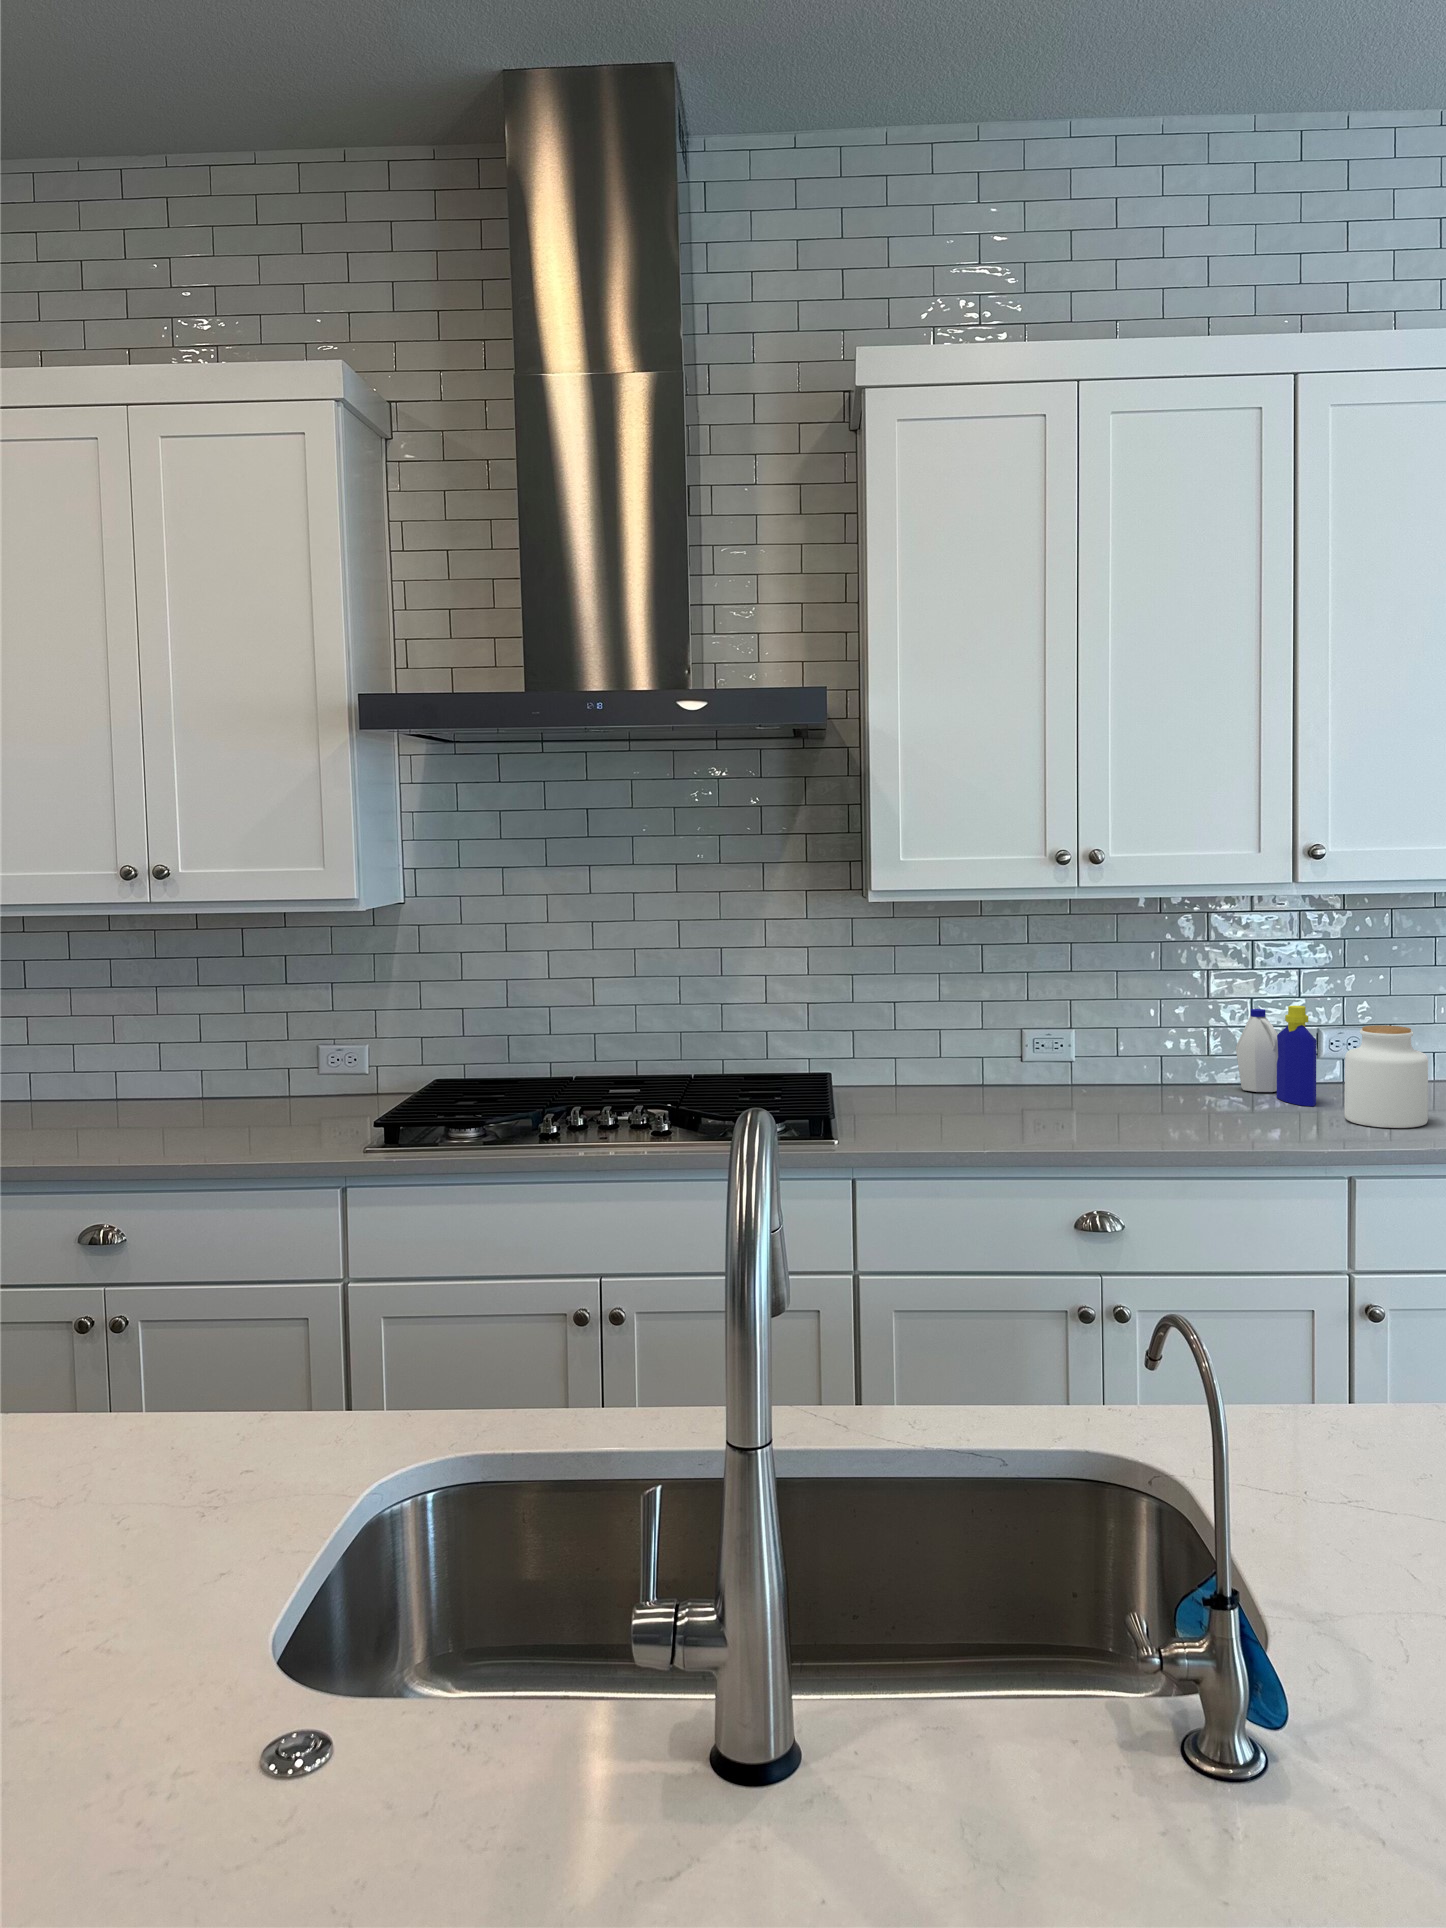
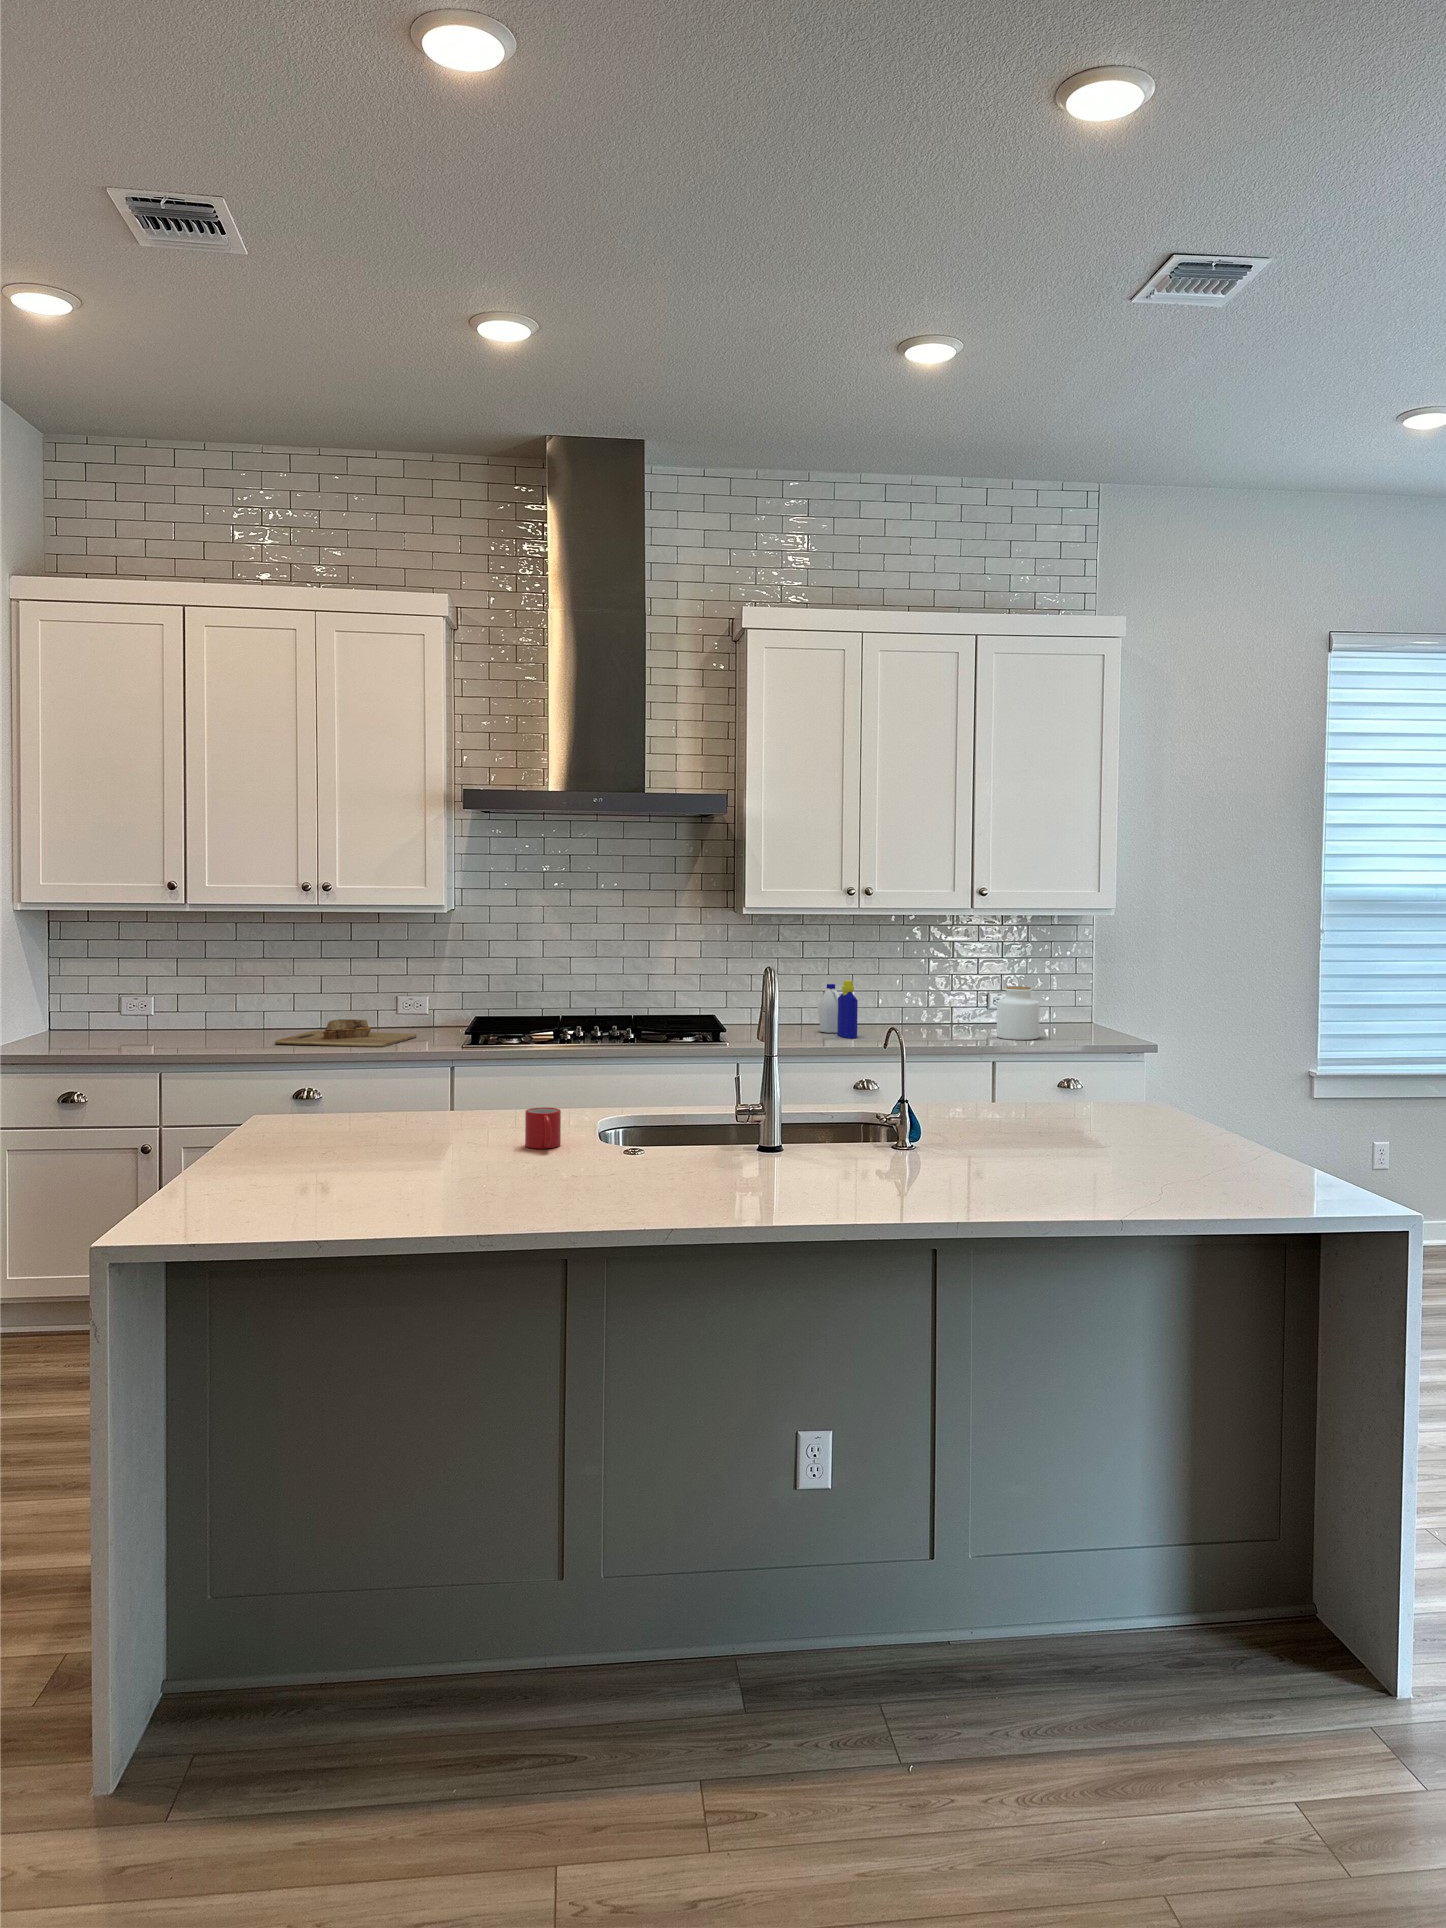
bottle: present [1236,1006,1316,1106] -> present [817,981,858,1038]
cutting board: none [77,1093,327,1148] -> present [275,1019,417,1047]
mug: none [103,1478,211,1623] -> present [525,1107,561,1149]

